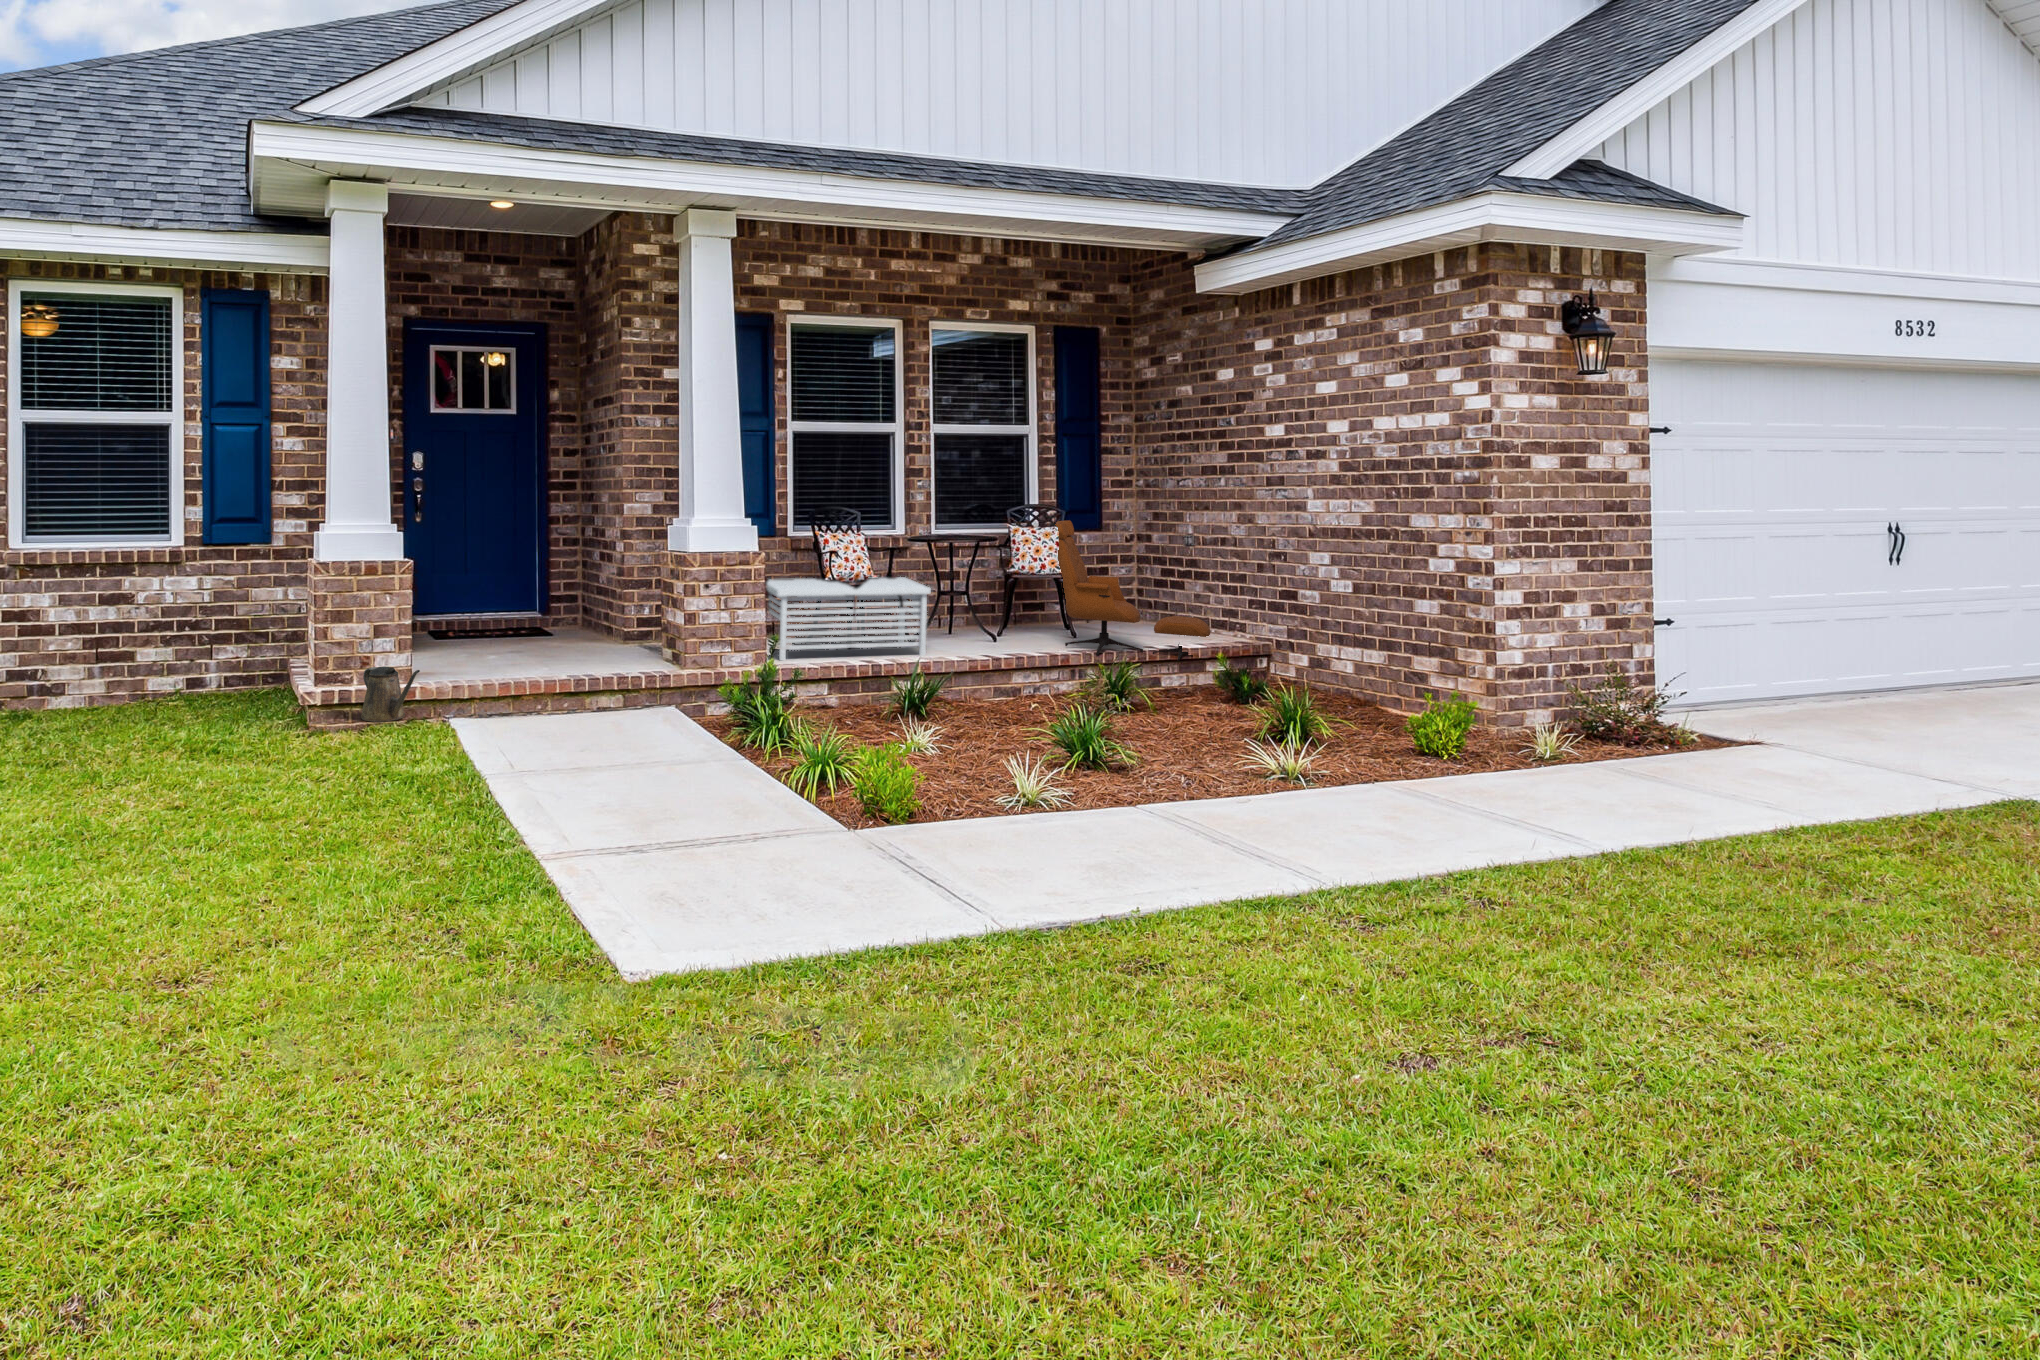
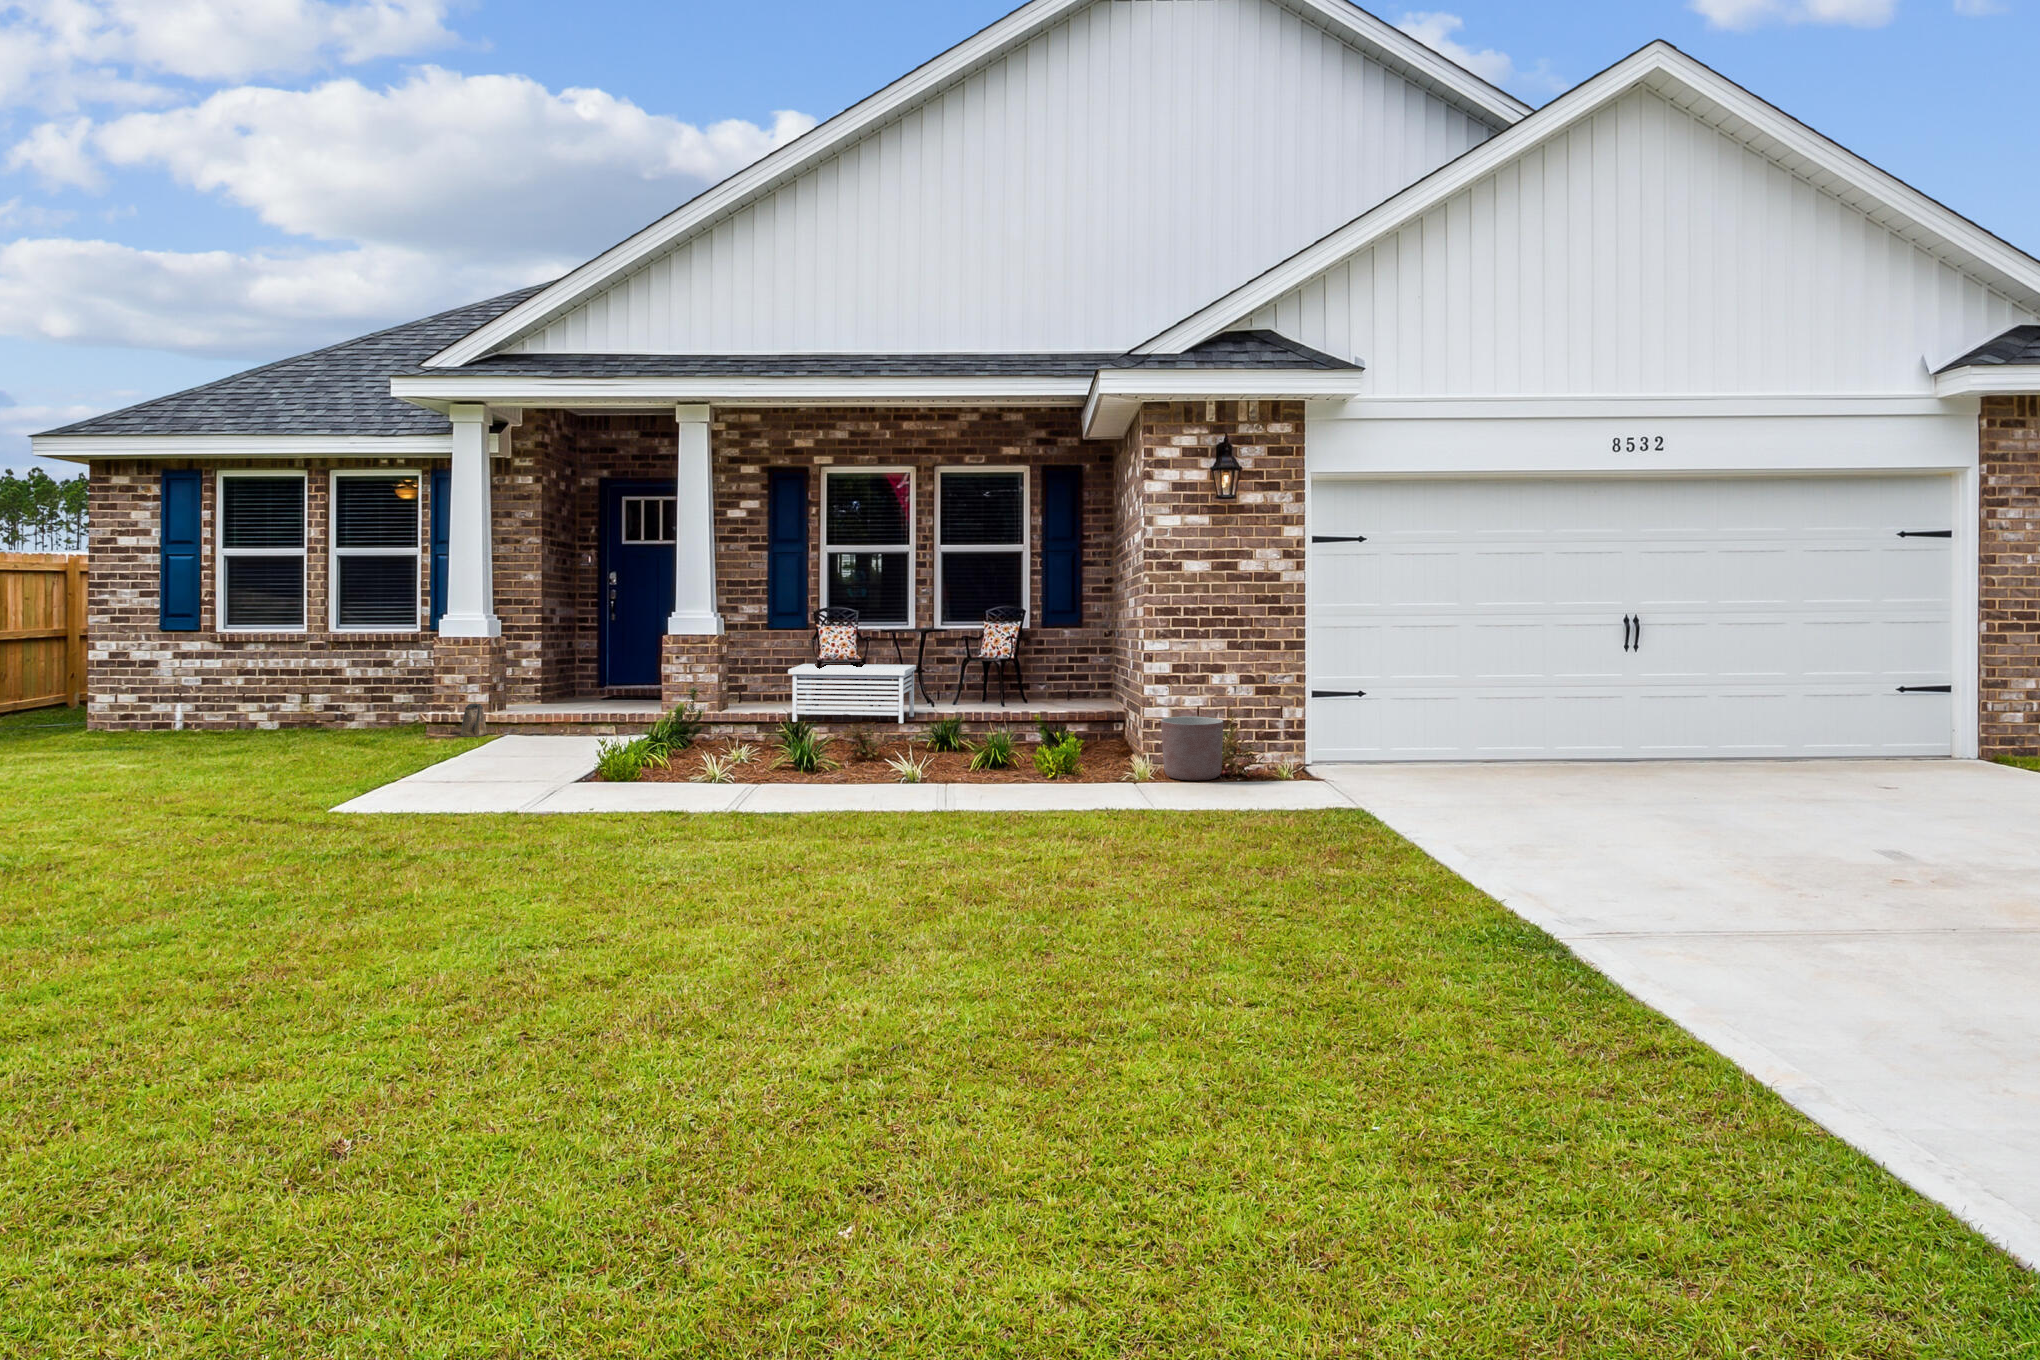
lounge chair: present [1055,520,1211,661] -> none [1010,621,1120,733]
planter: none [1534,656,1625,743] -> present [1161,717,1223,781]

